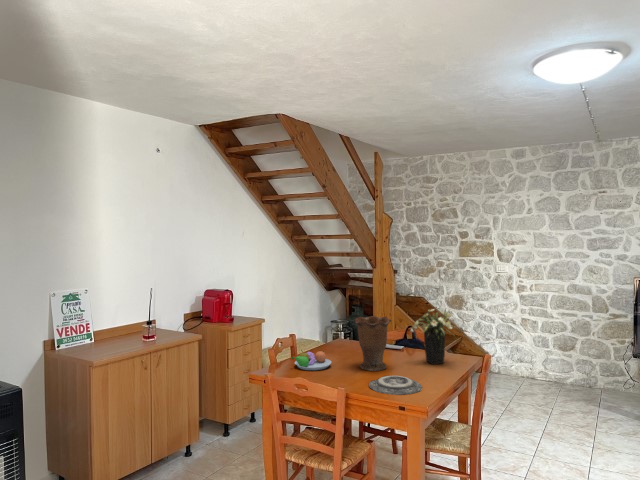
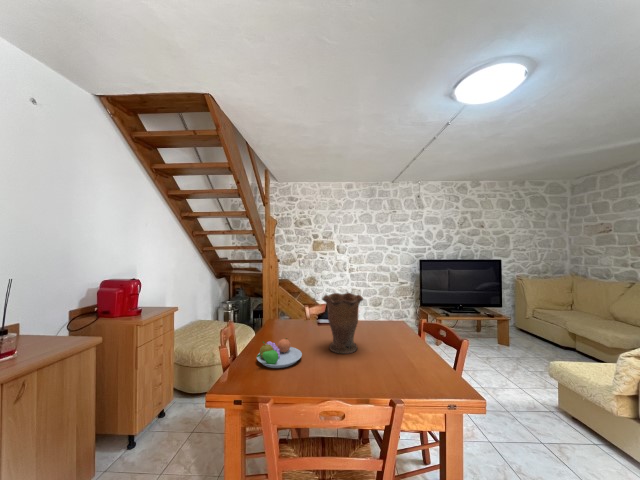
flower arrangement: present [410,309,452,364] -> none [365,280,408,334]
plate: present [369,375,422,395] -> none [375,358,440,390]

